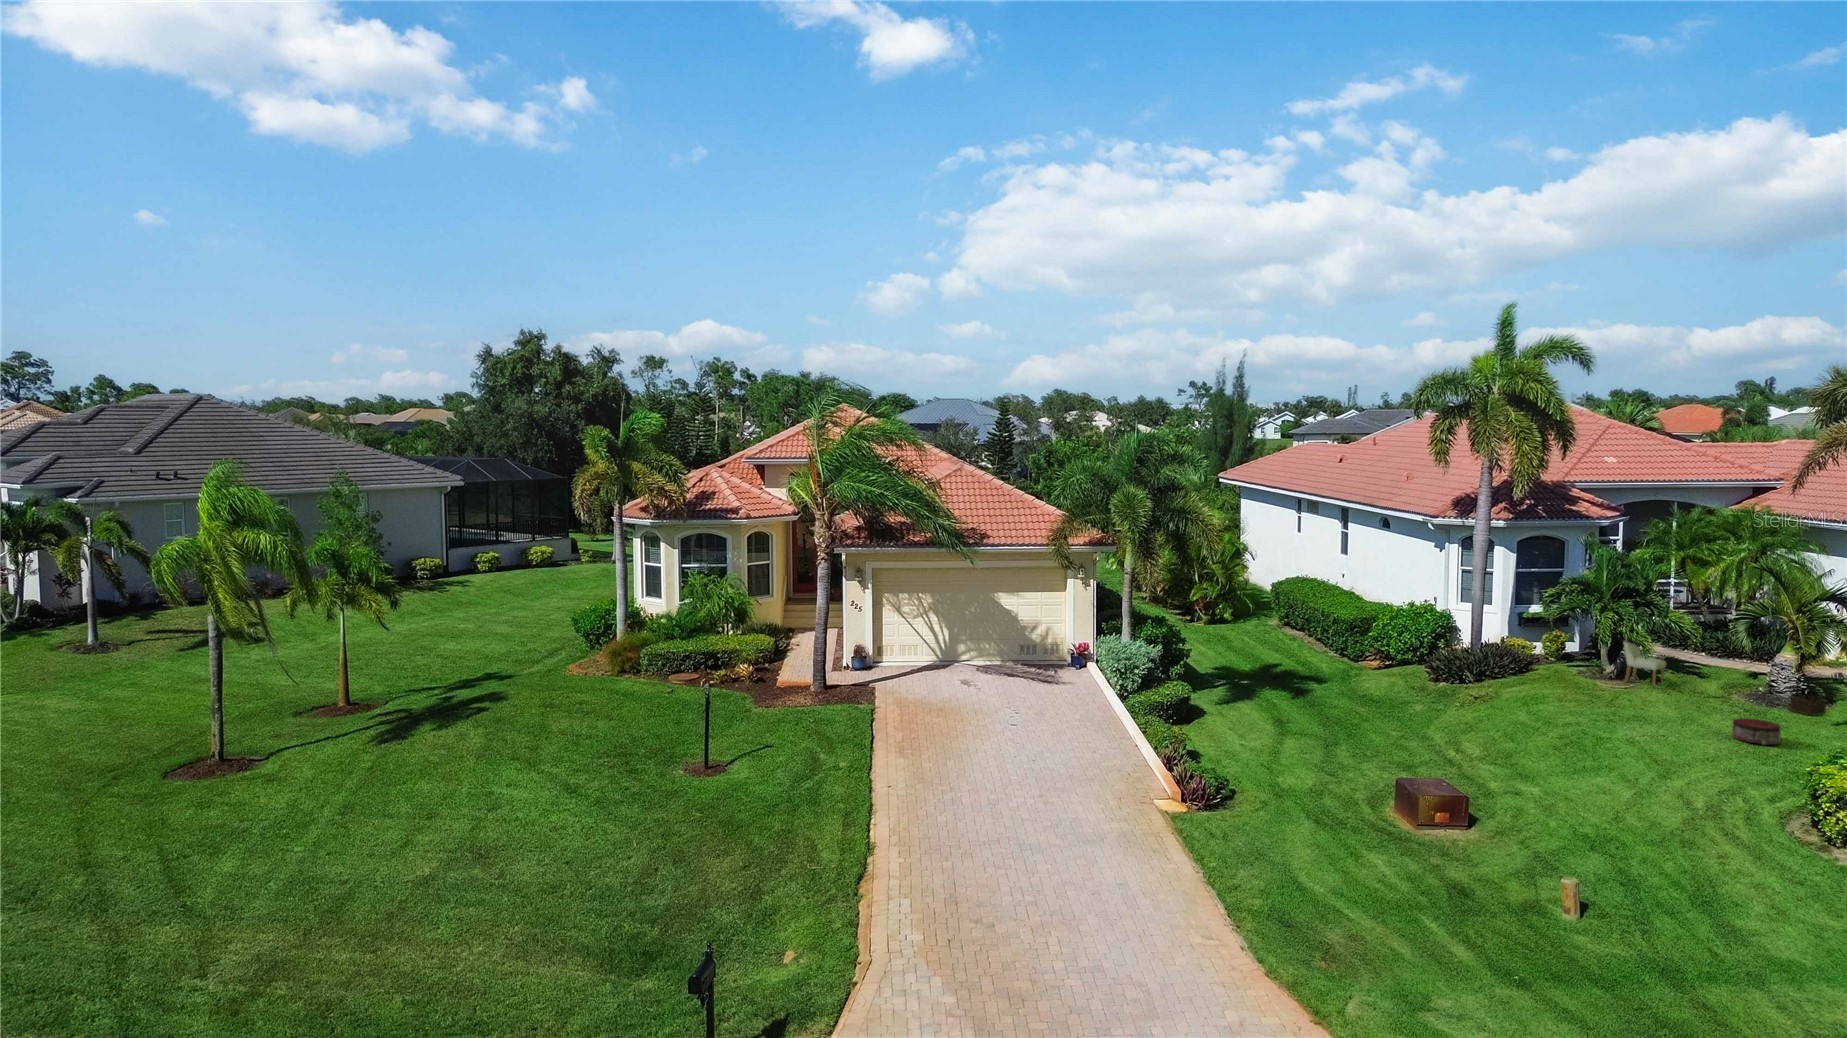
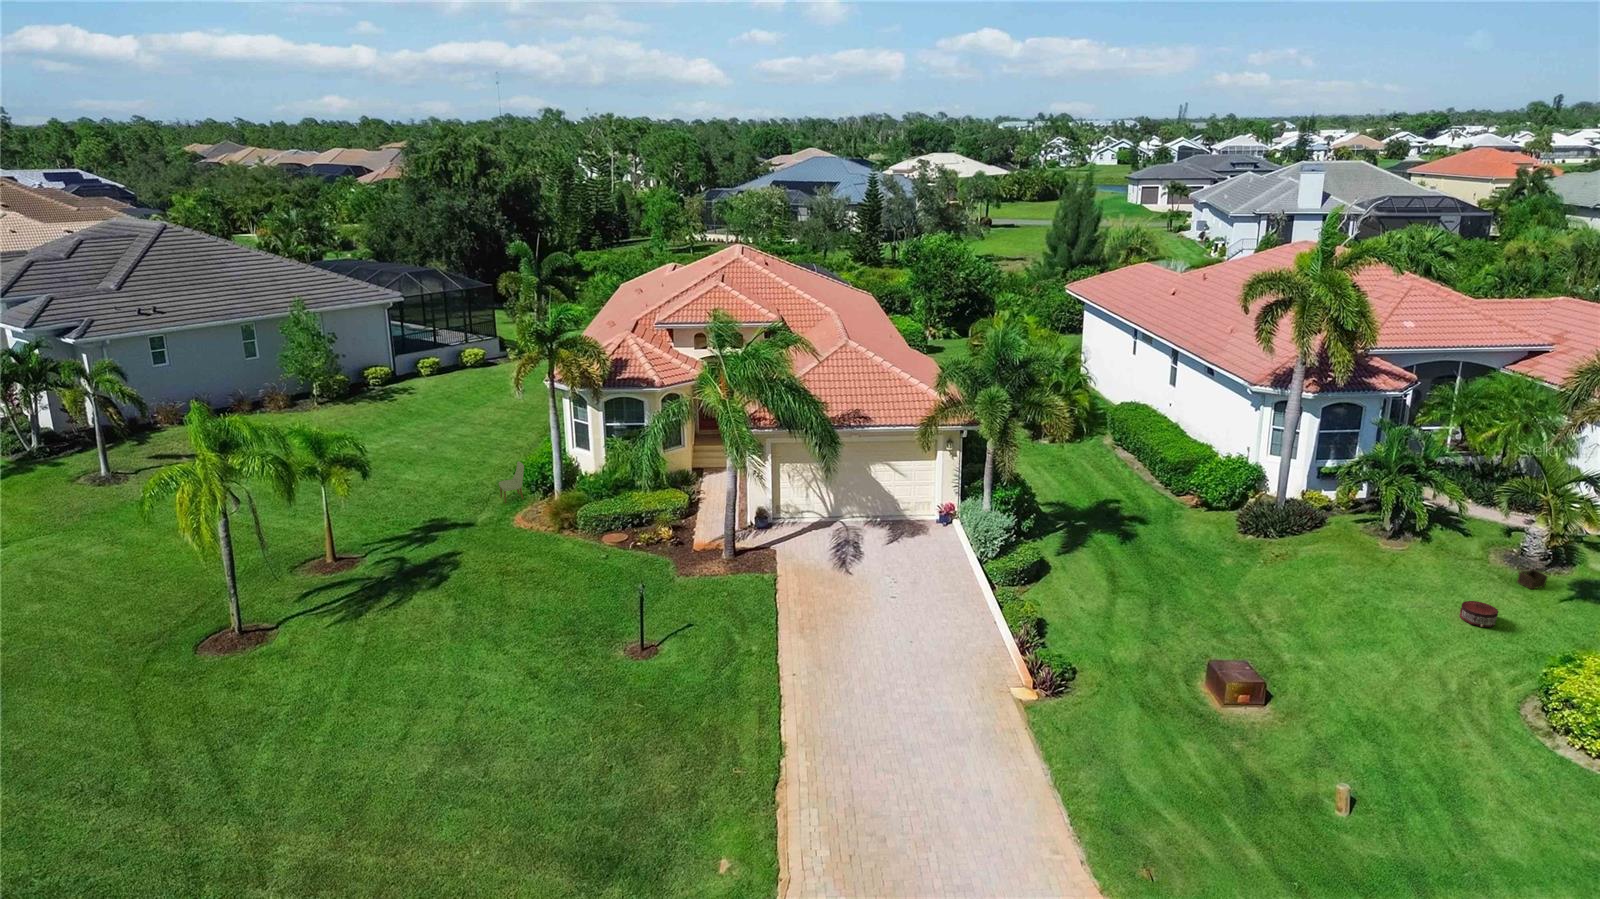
chair: present [1623,642,1666,688] -> present [499,461,524,503]

